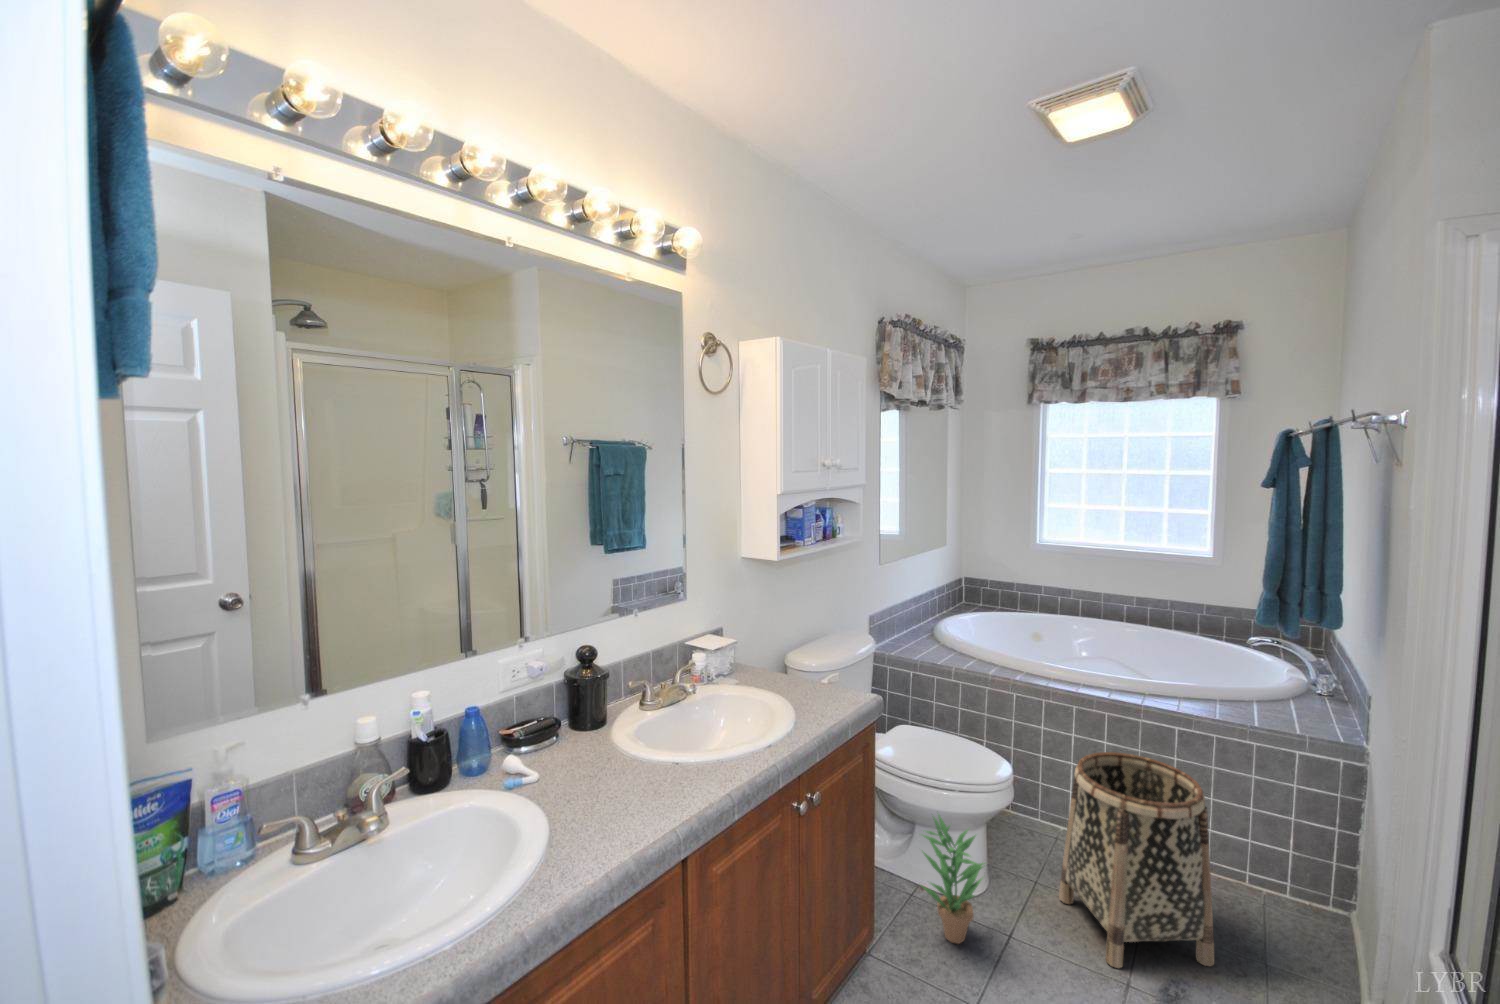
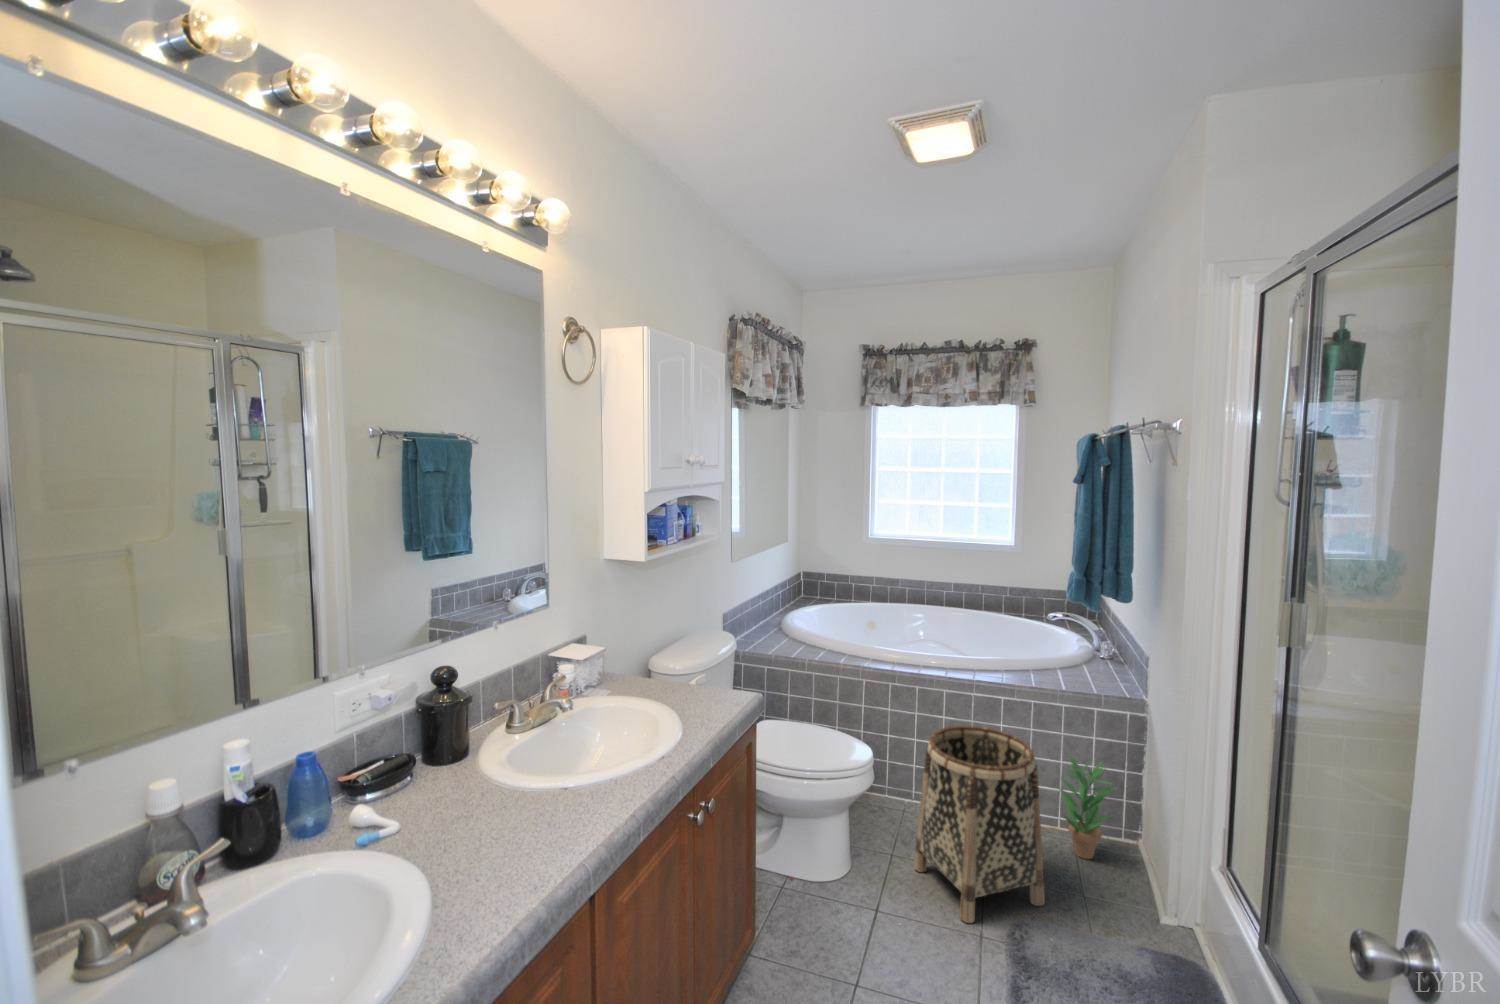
potted plant: present [921,815,984,944] -> present [1059,755,1116,859]

